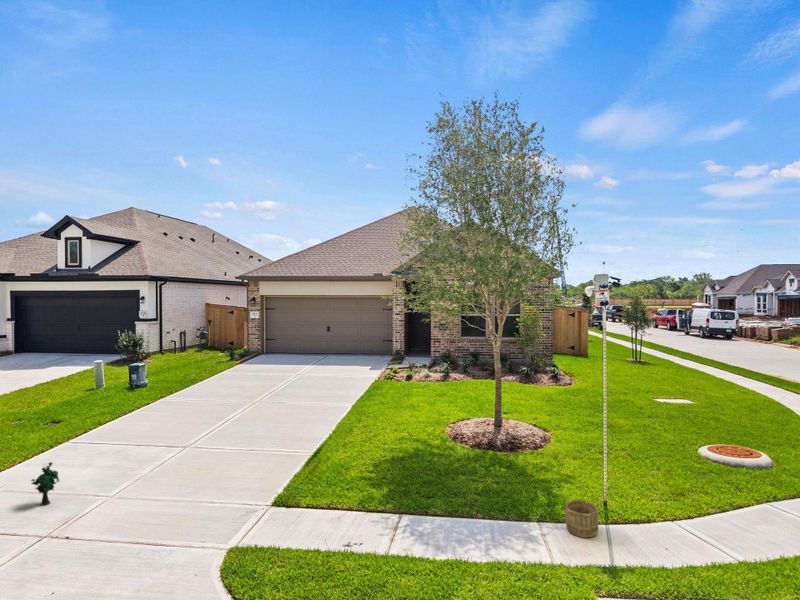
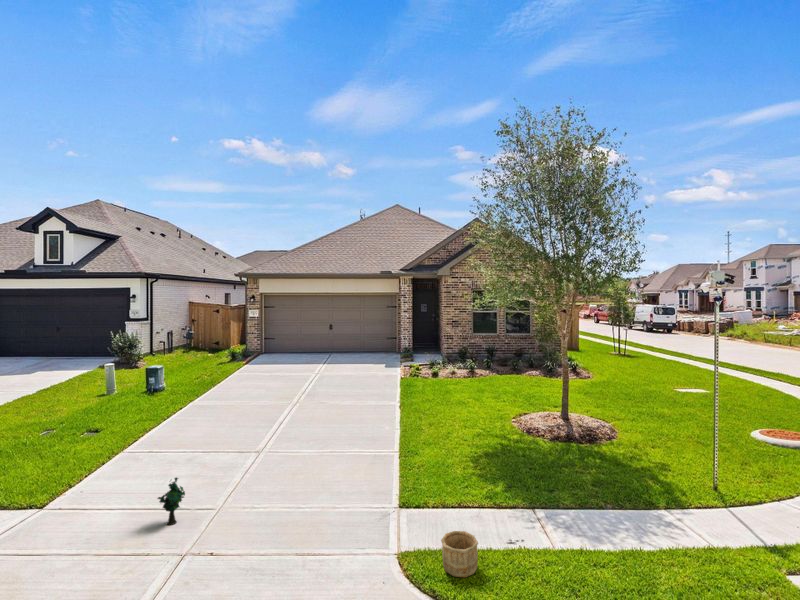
wooden bucket: present [565,500,599,538] -> present [441,531,478,578]

